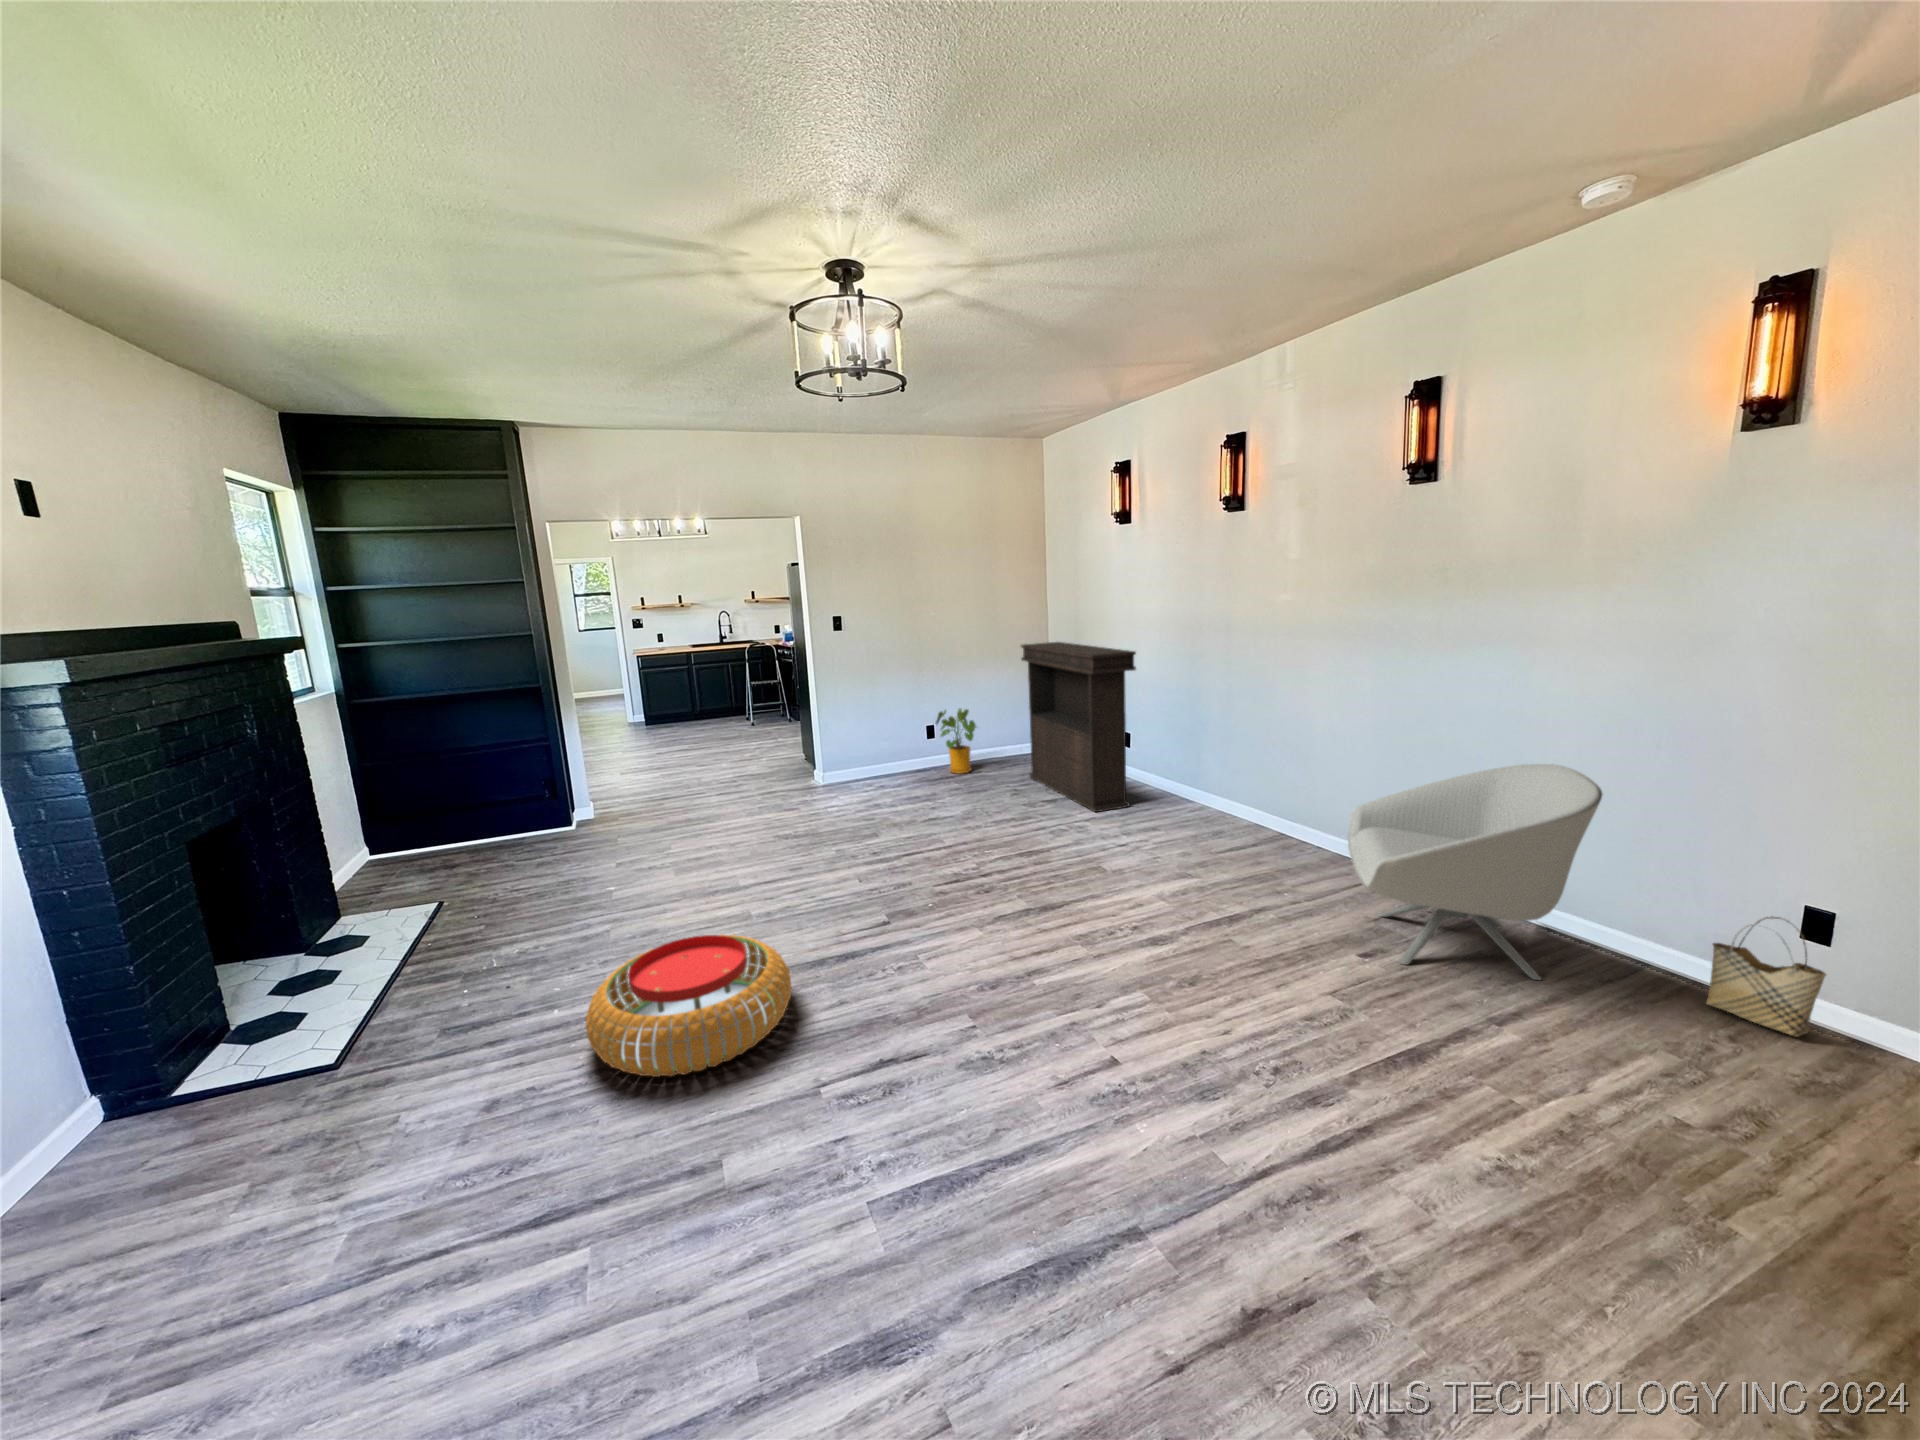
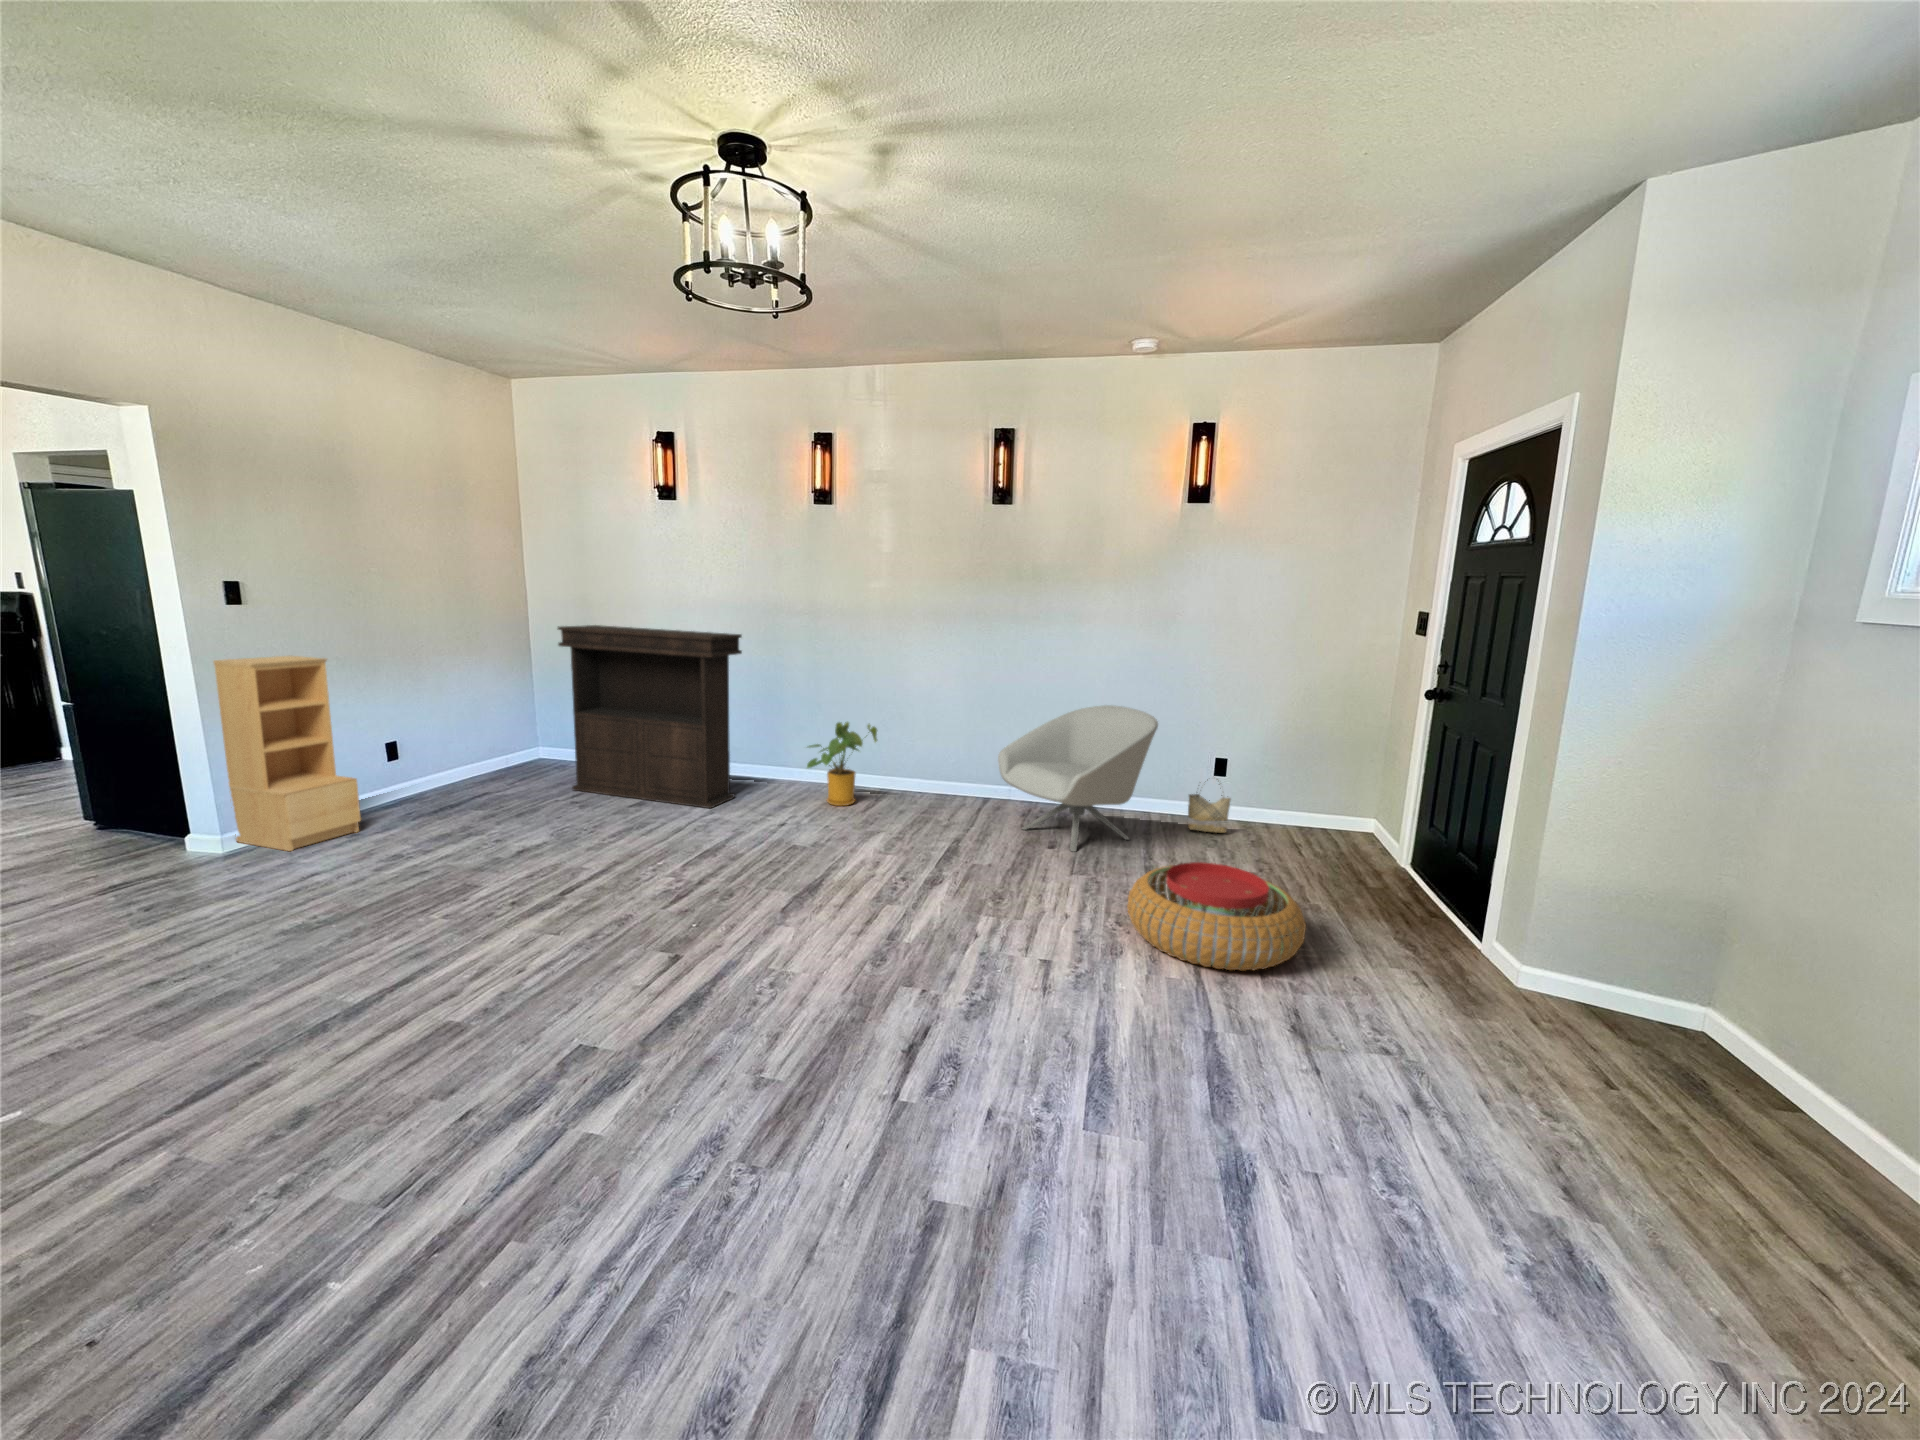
bookshelf: none [826,668,885,791] -> present [214,656,361,851]
house plant: present [936,709,976,774] -> present [807,722,877,806]
pouf: present [586,934,792,1077] -> present [1127,862,1306,971]

